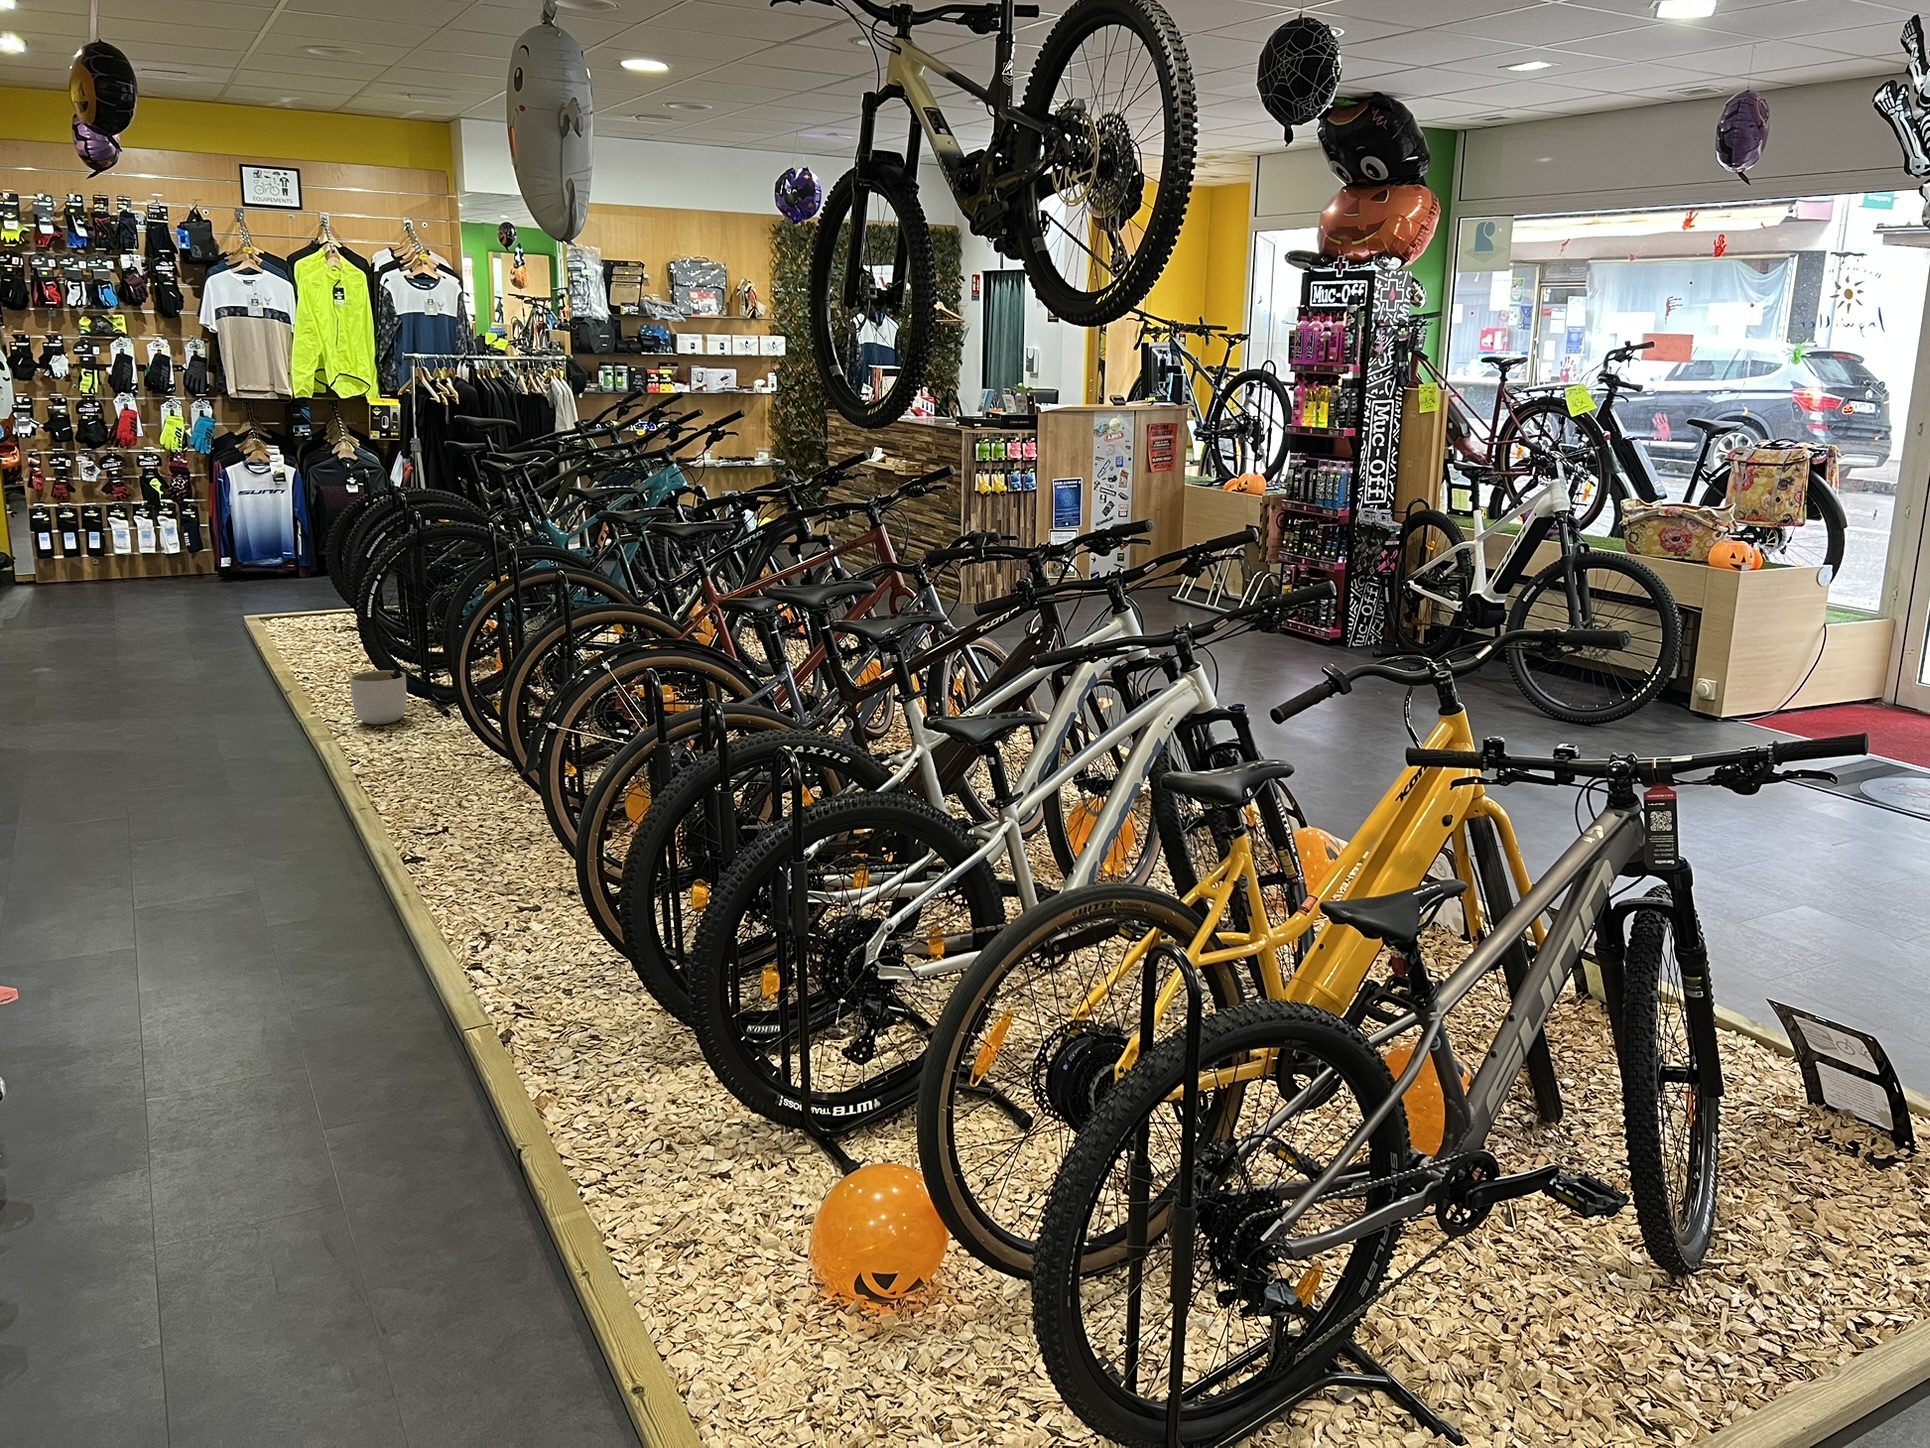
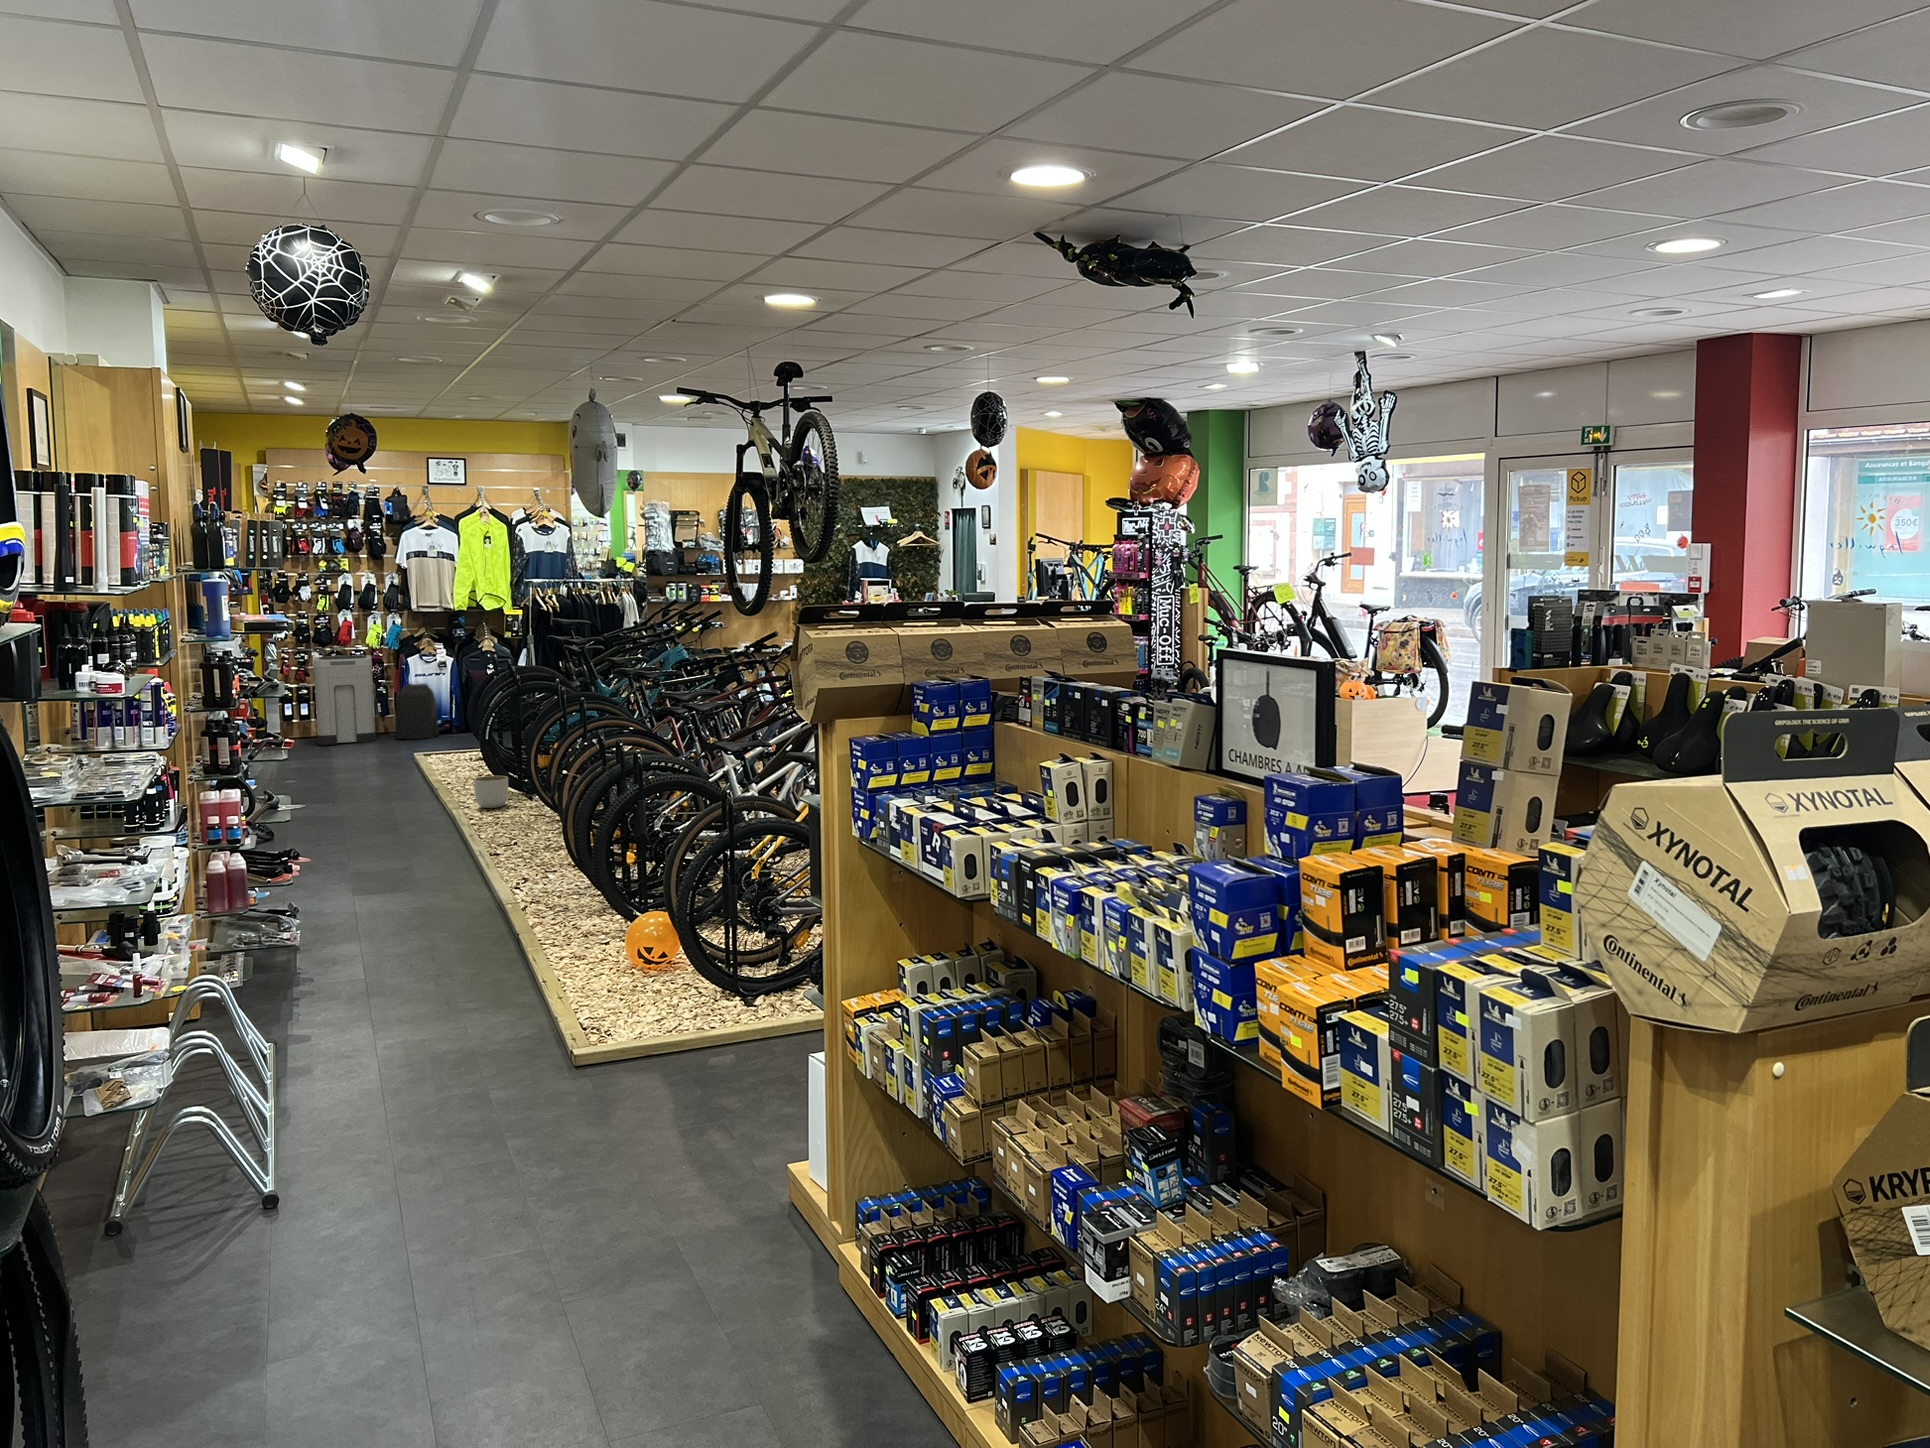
trash can: none [79,461,182,595] -> present [314,655,376,745]
backpack: none [211,502,277,587] -> present [395,683,439,739]

